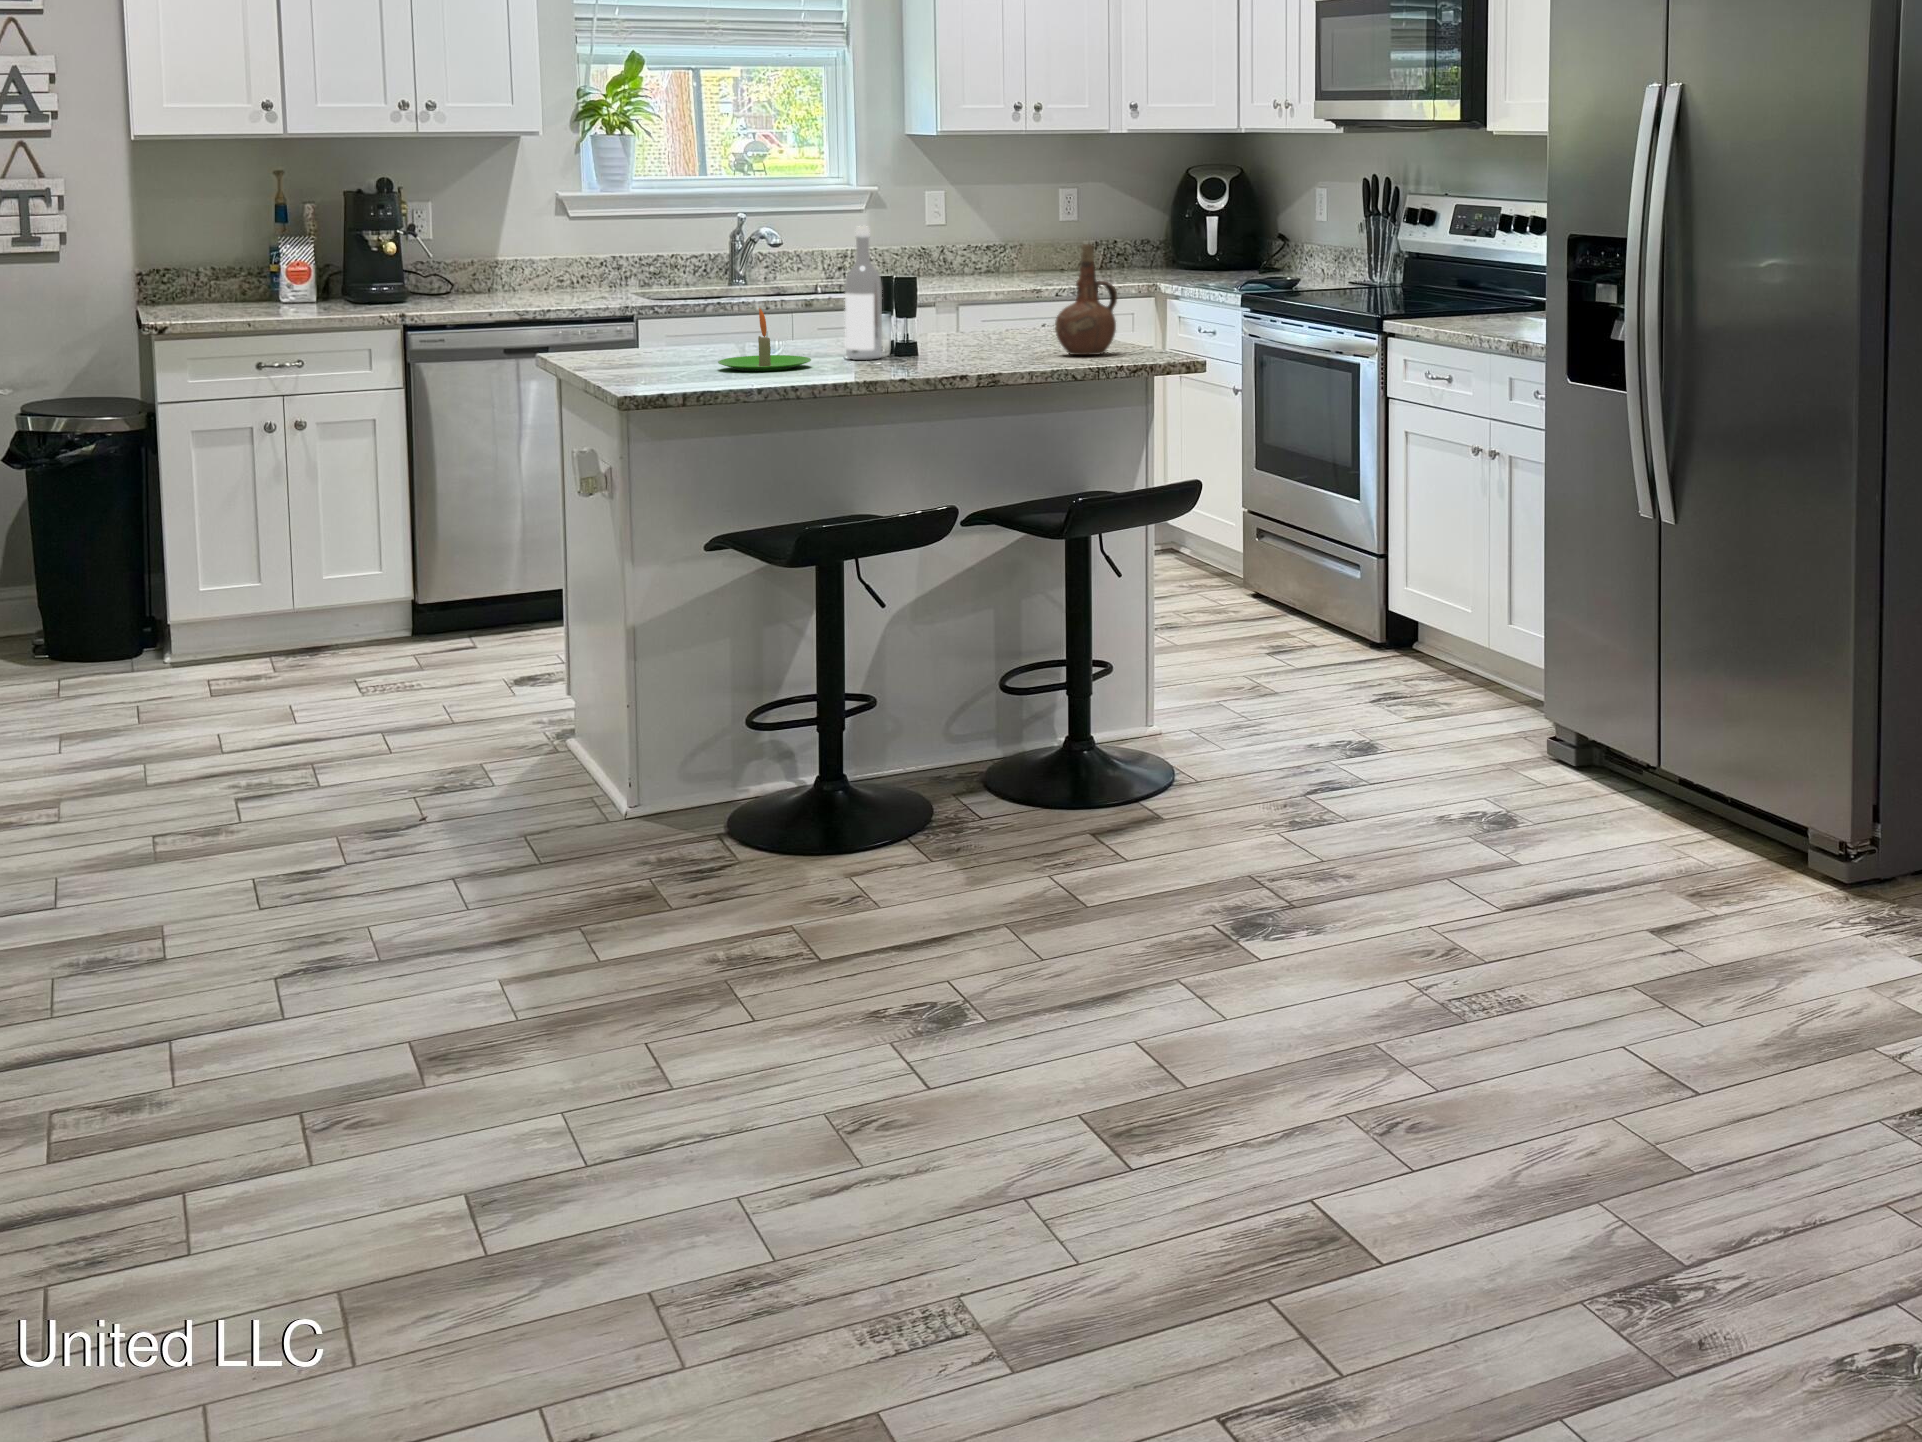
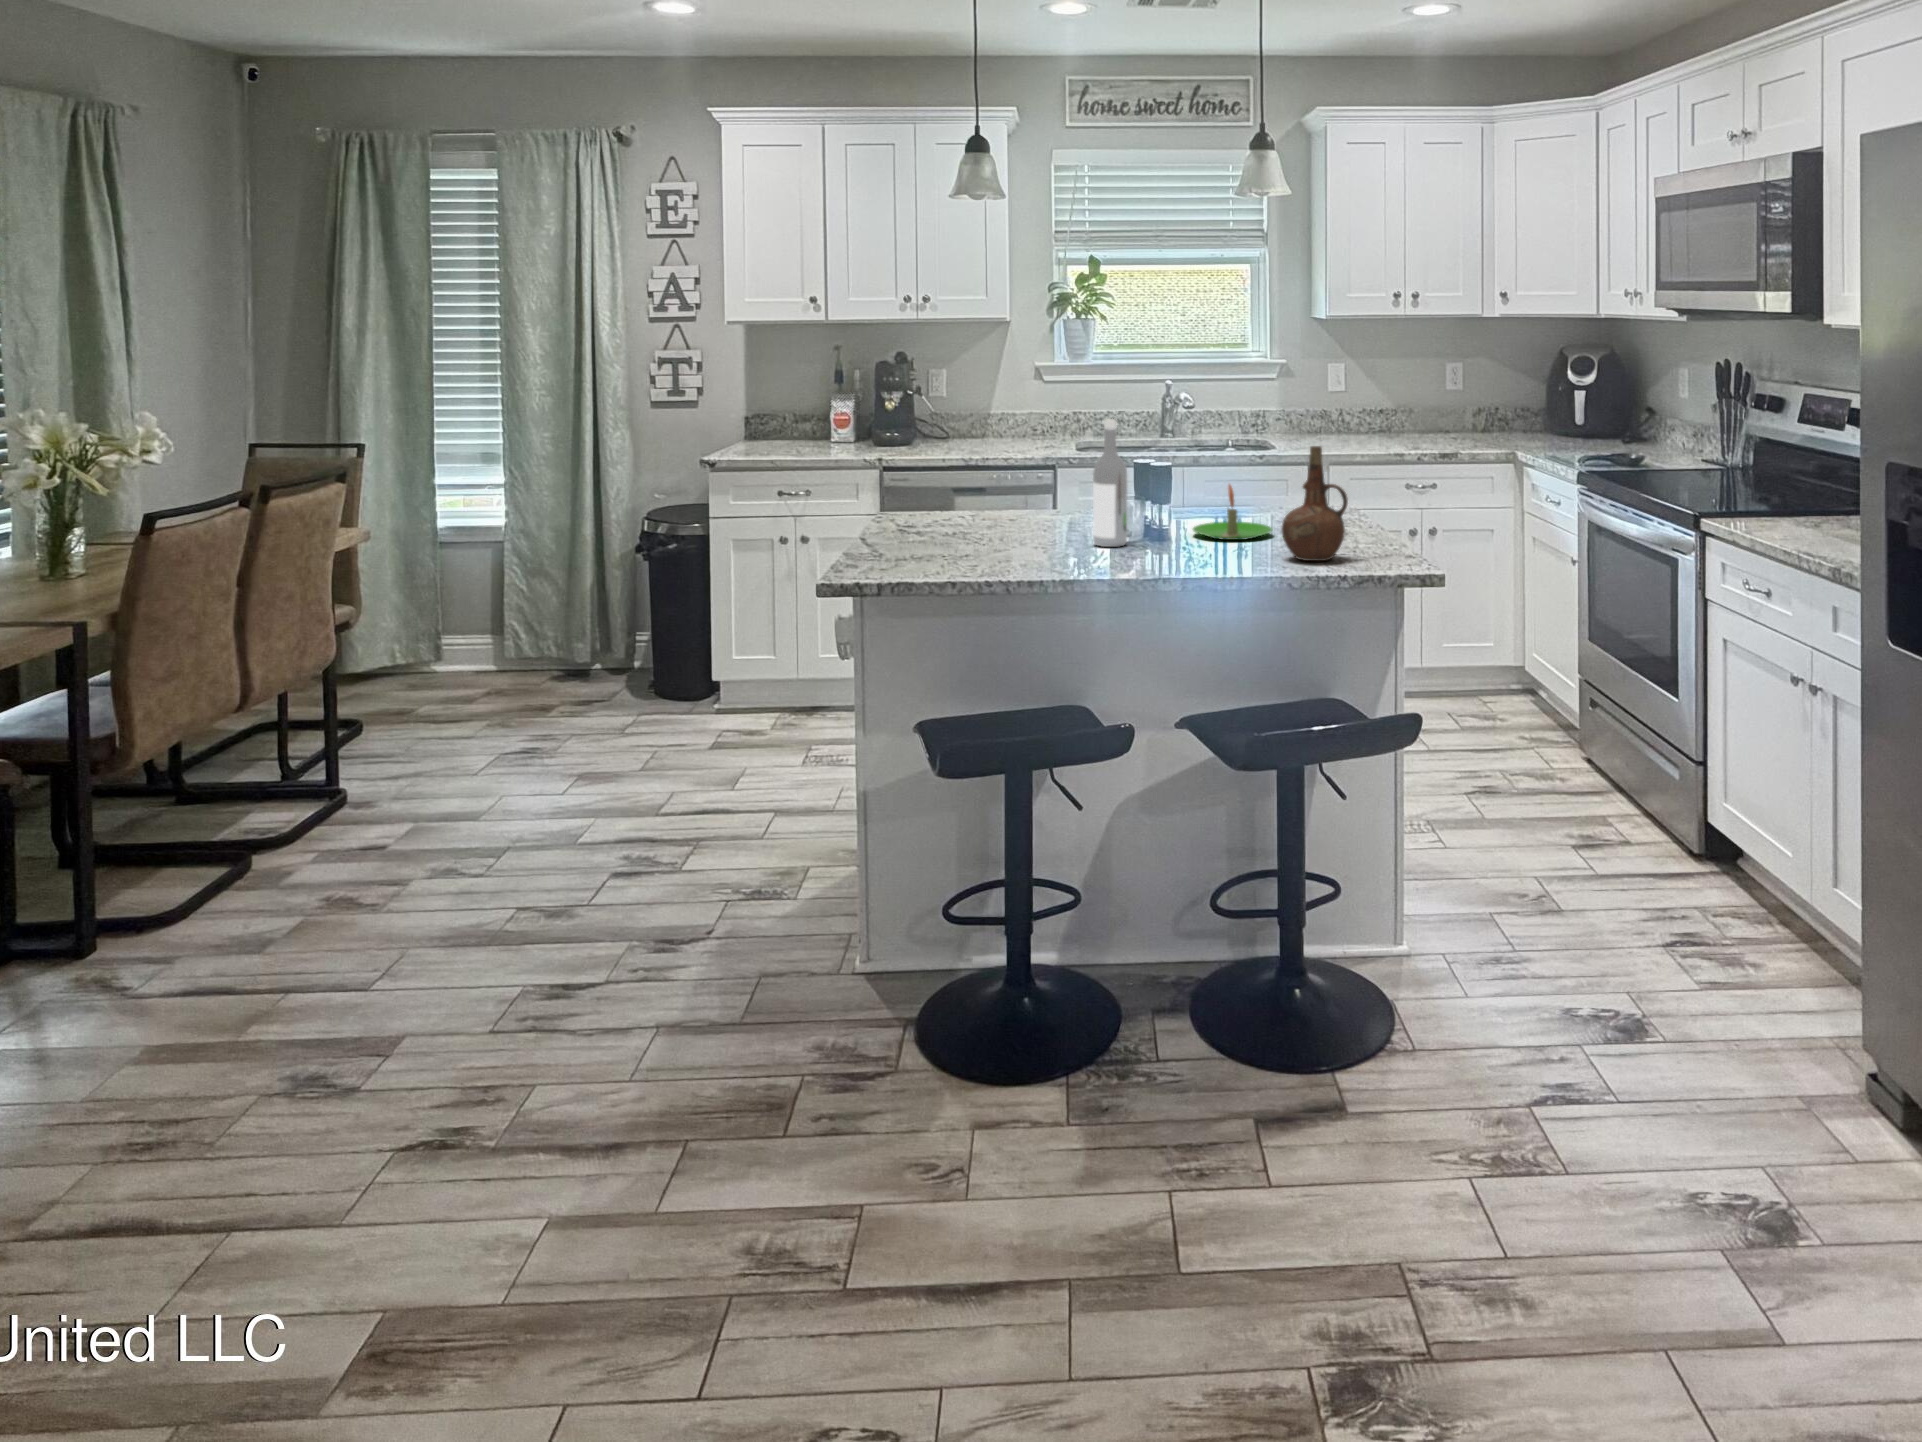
candle: present [718,308,811,371] -> present [1193,485,1272,540]

